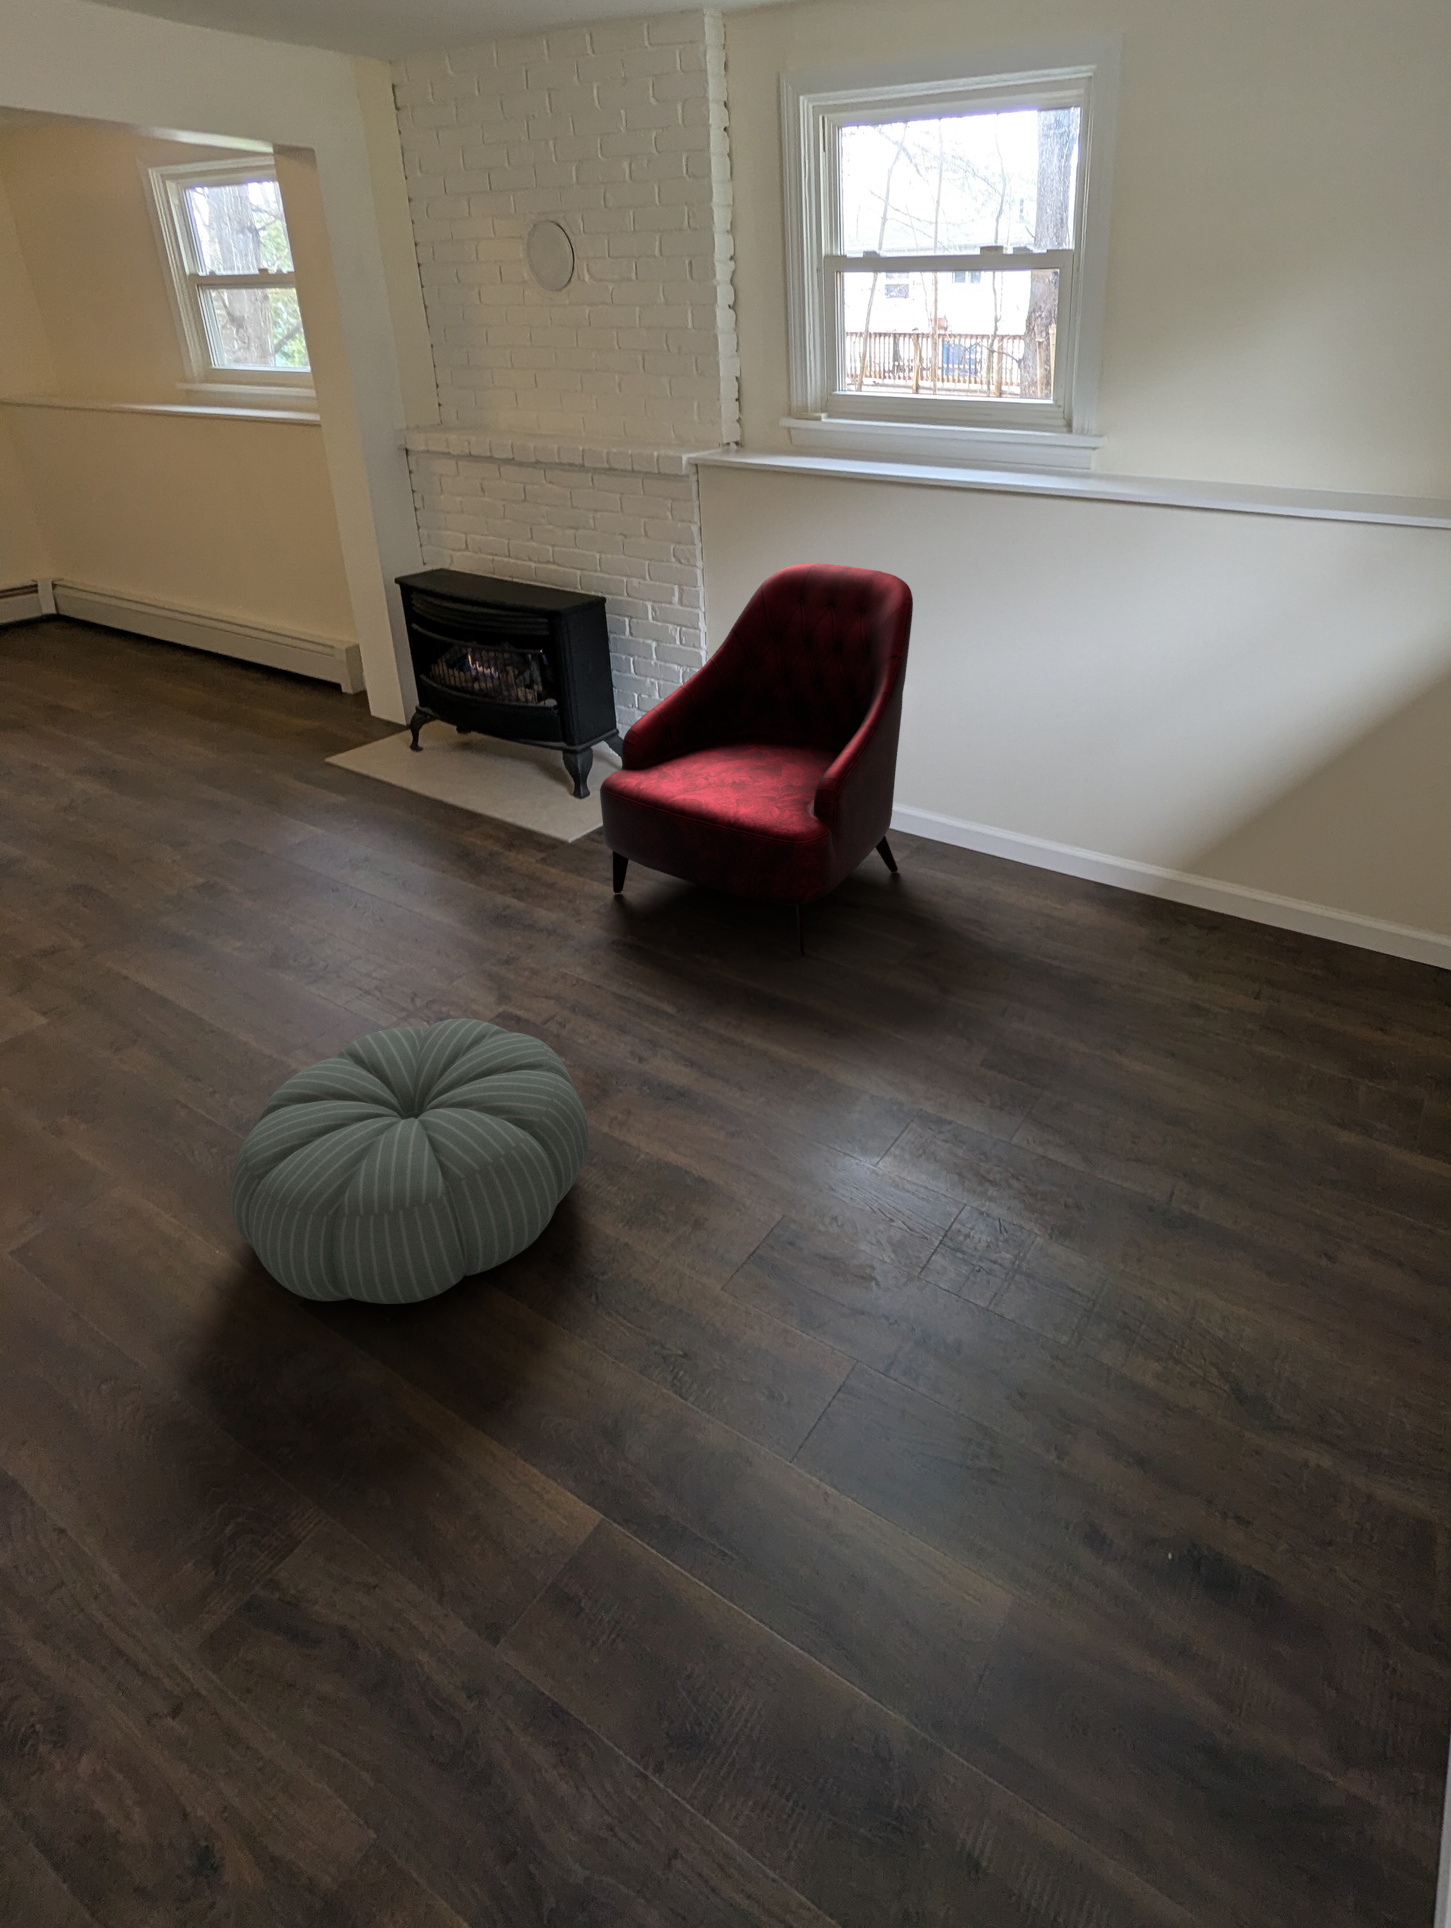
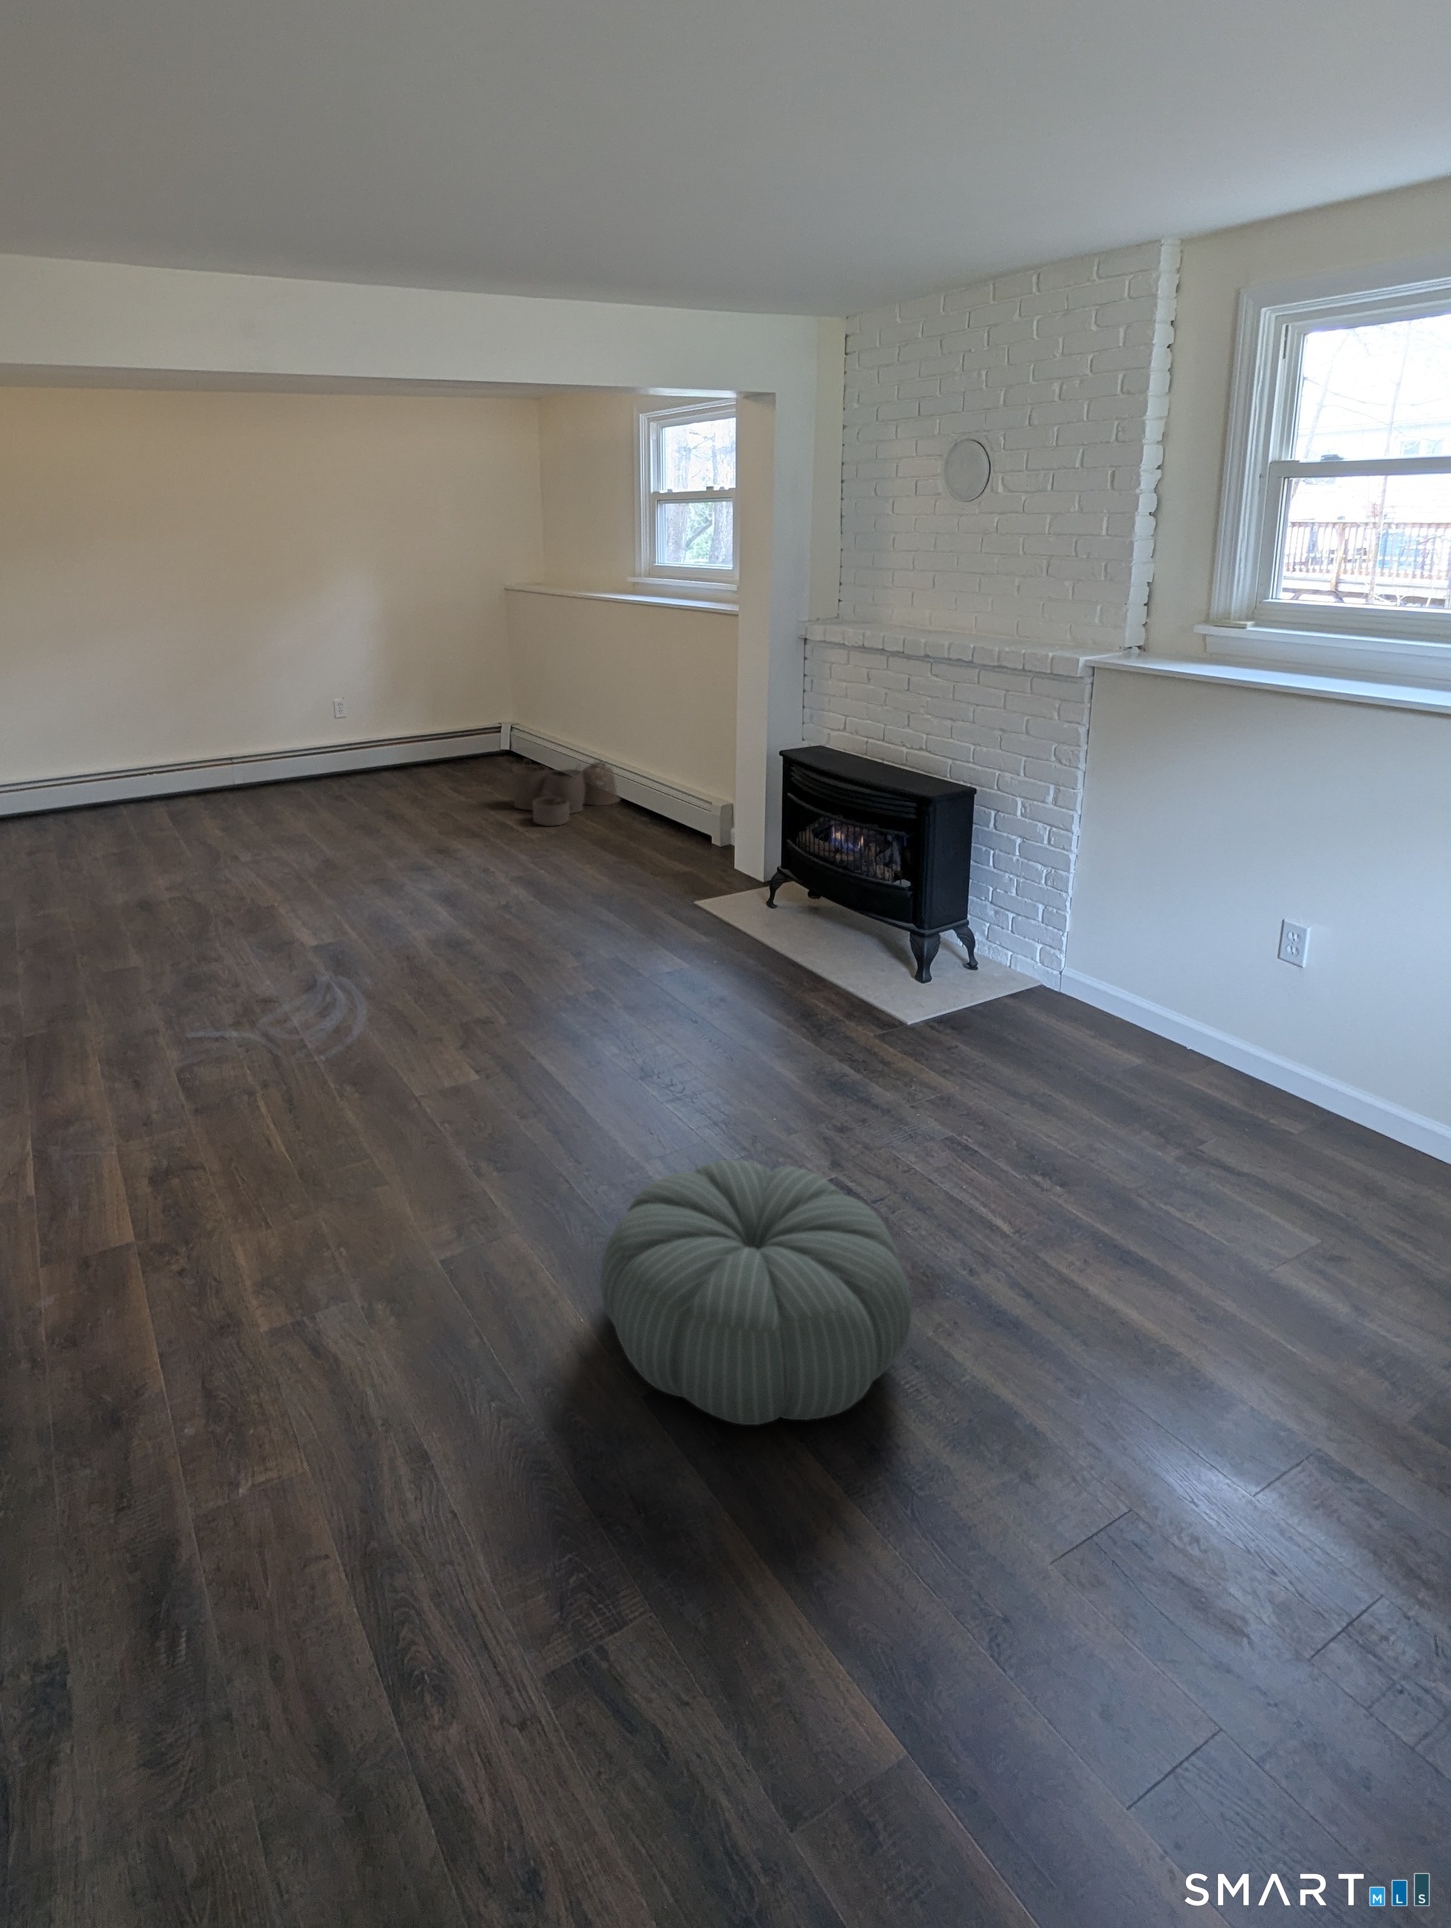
armchair: present [600,563,913,957] -> none [948,777,1345,1207]
woven basket: none [58,609,221,697] -> present [512,761,620,826]

